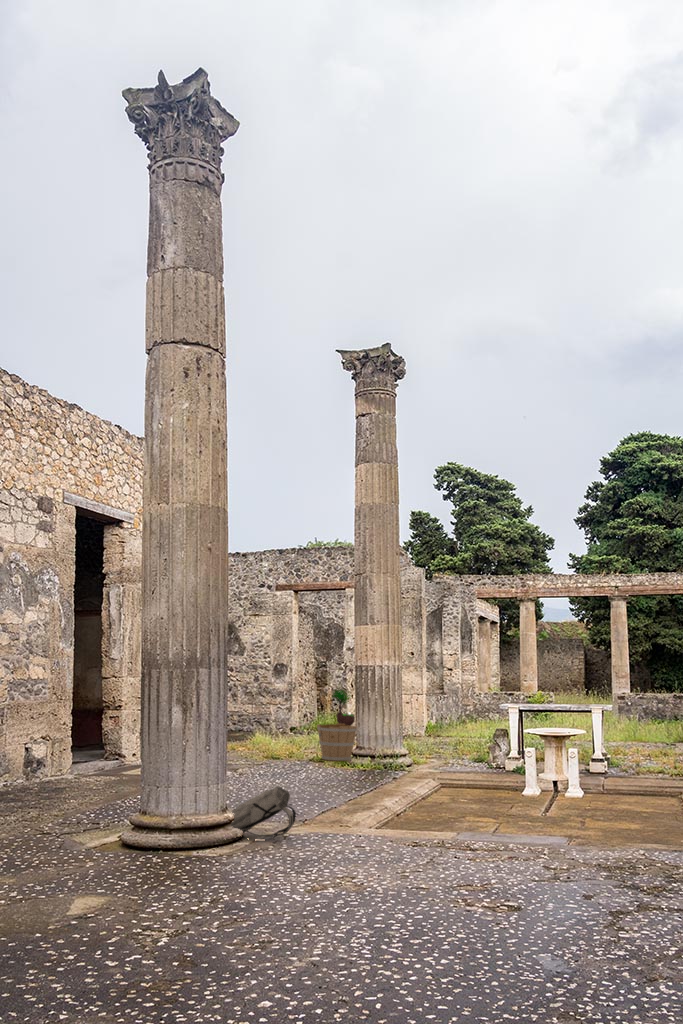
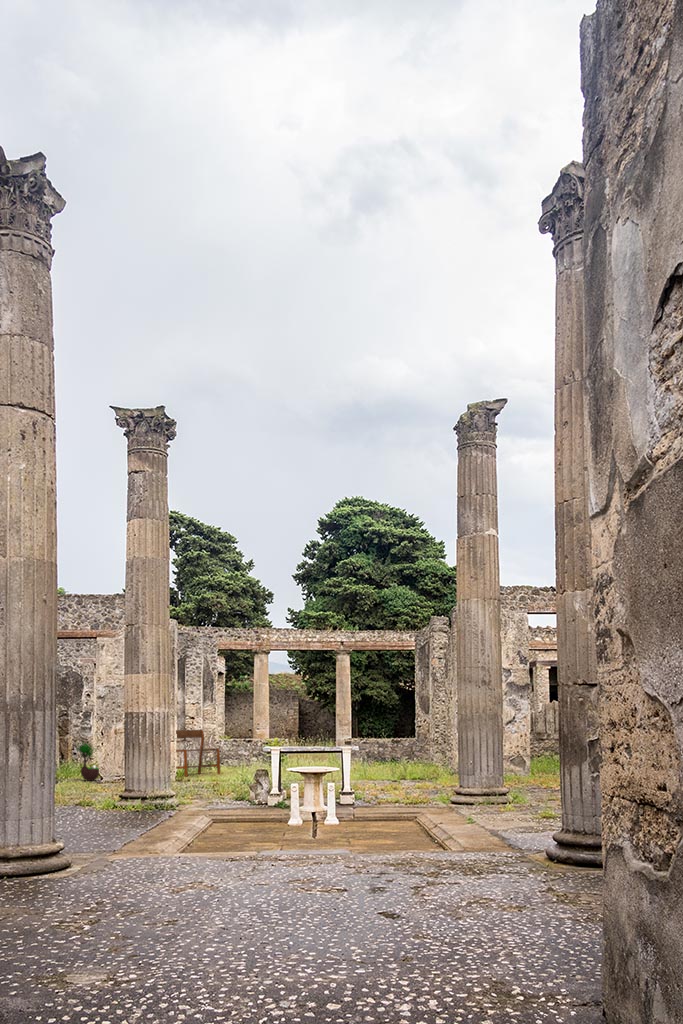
bench: none [426,679,481,728] -> present [176,729,221,777]
wooden bucket: present [317,723,357,761] -> none [86,771,127,808]
backpack: present [231,787,296,839] -> none [58,820,123,871]

